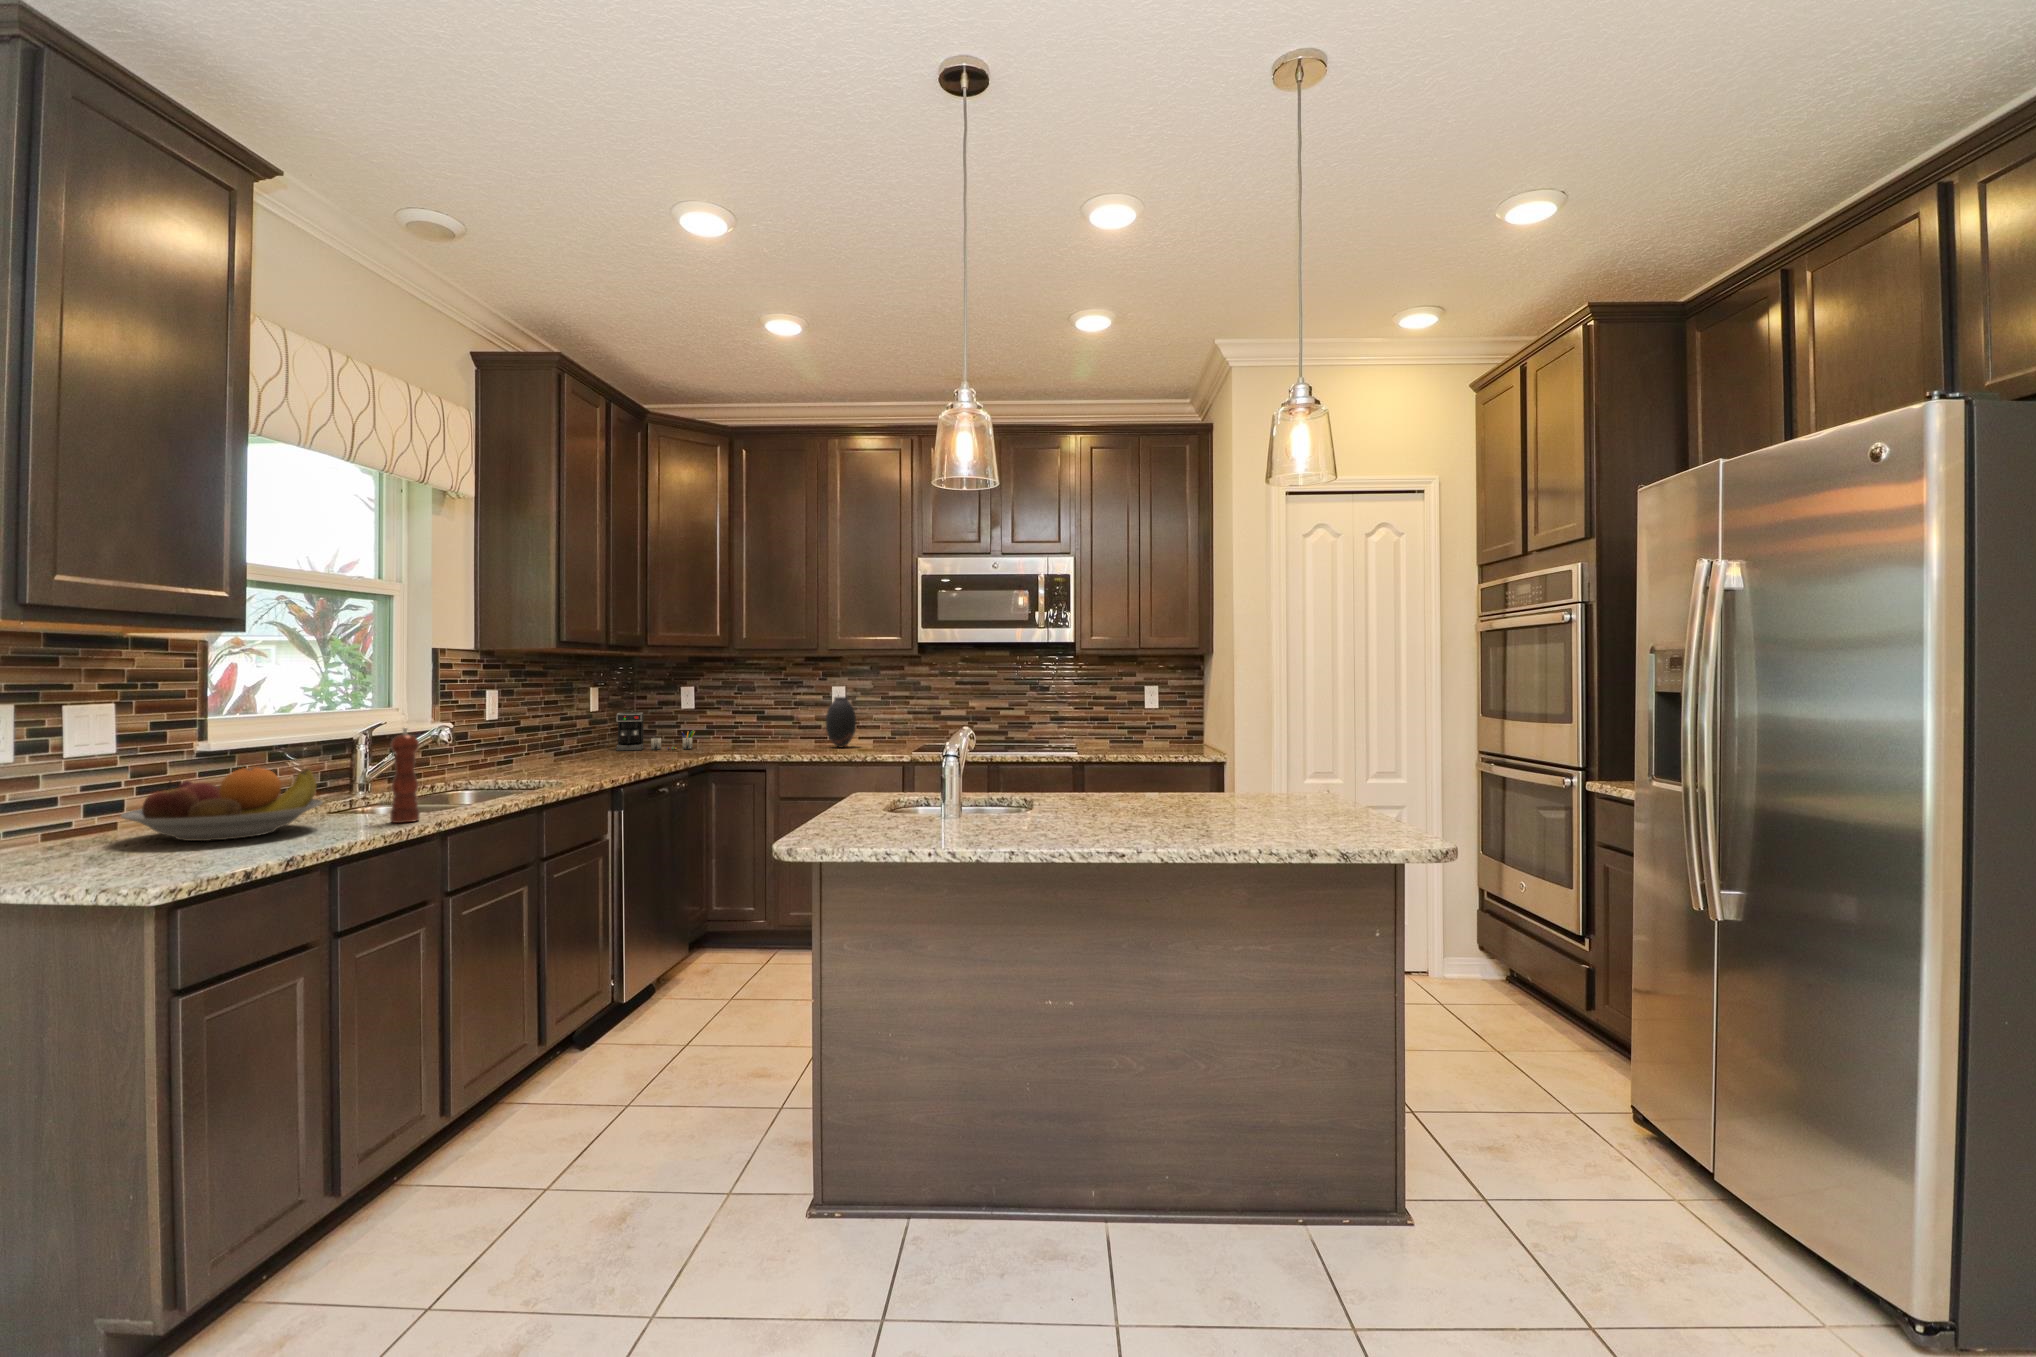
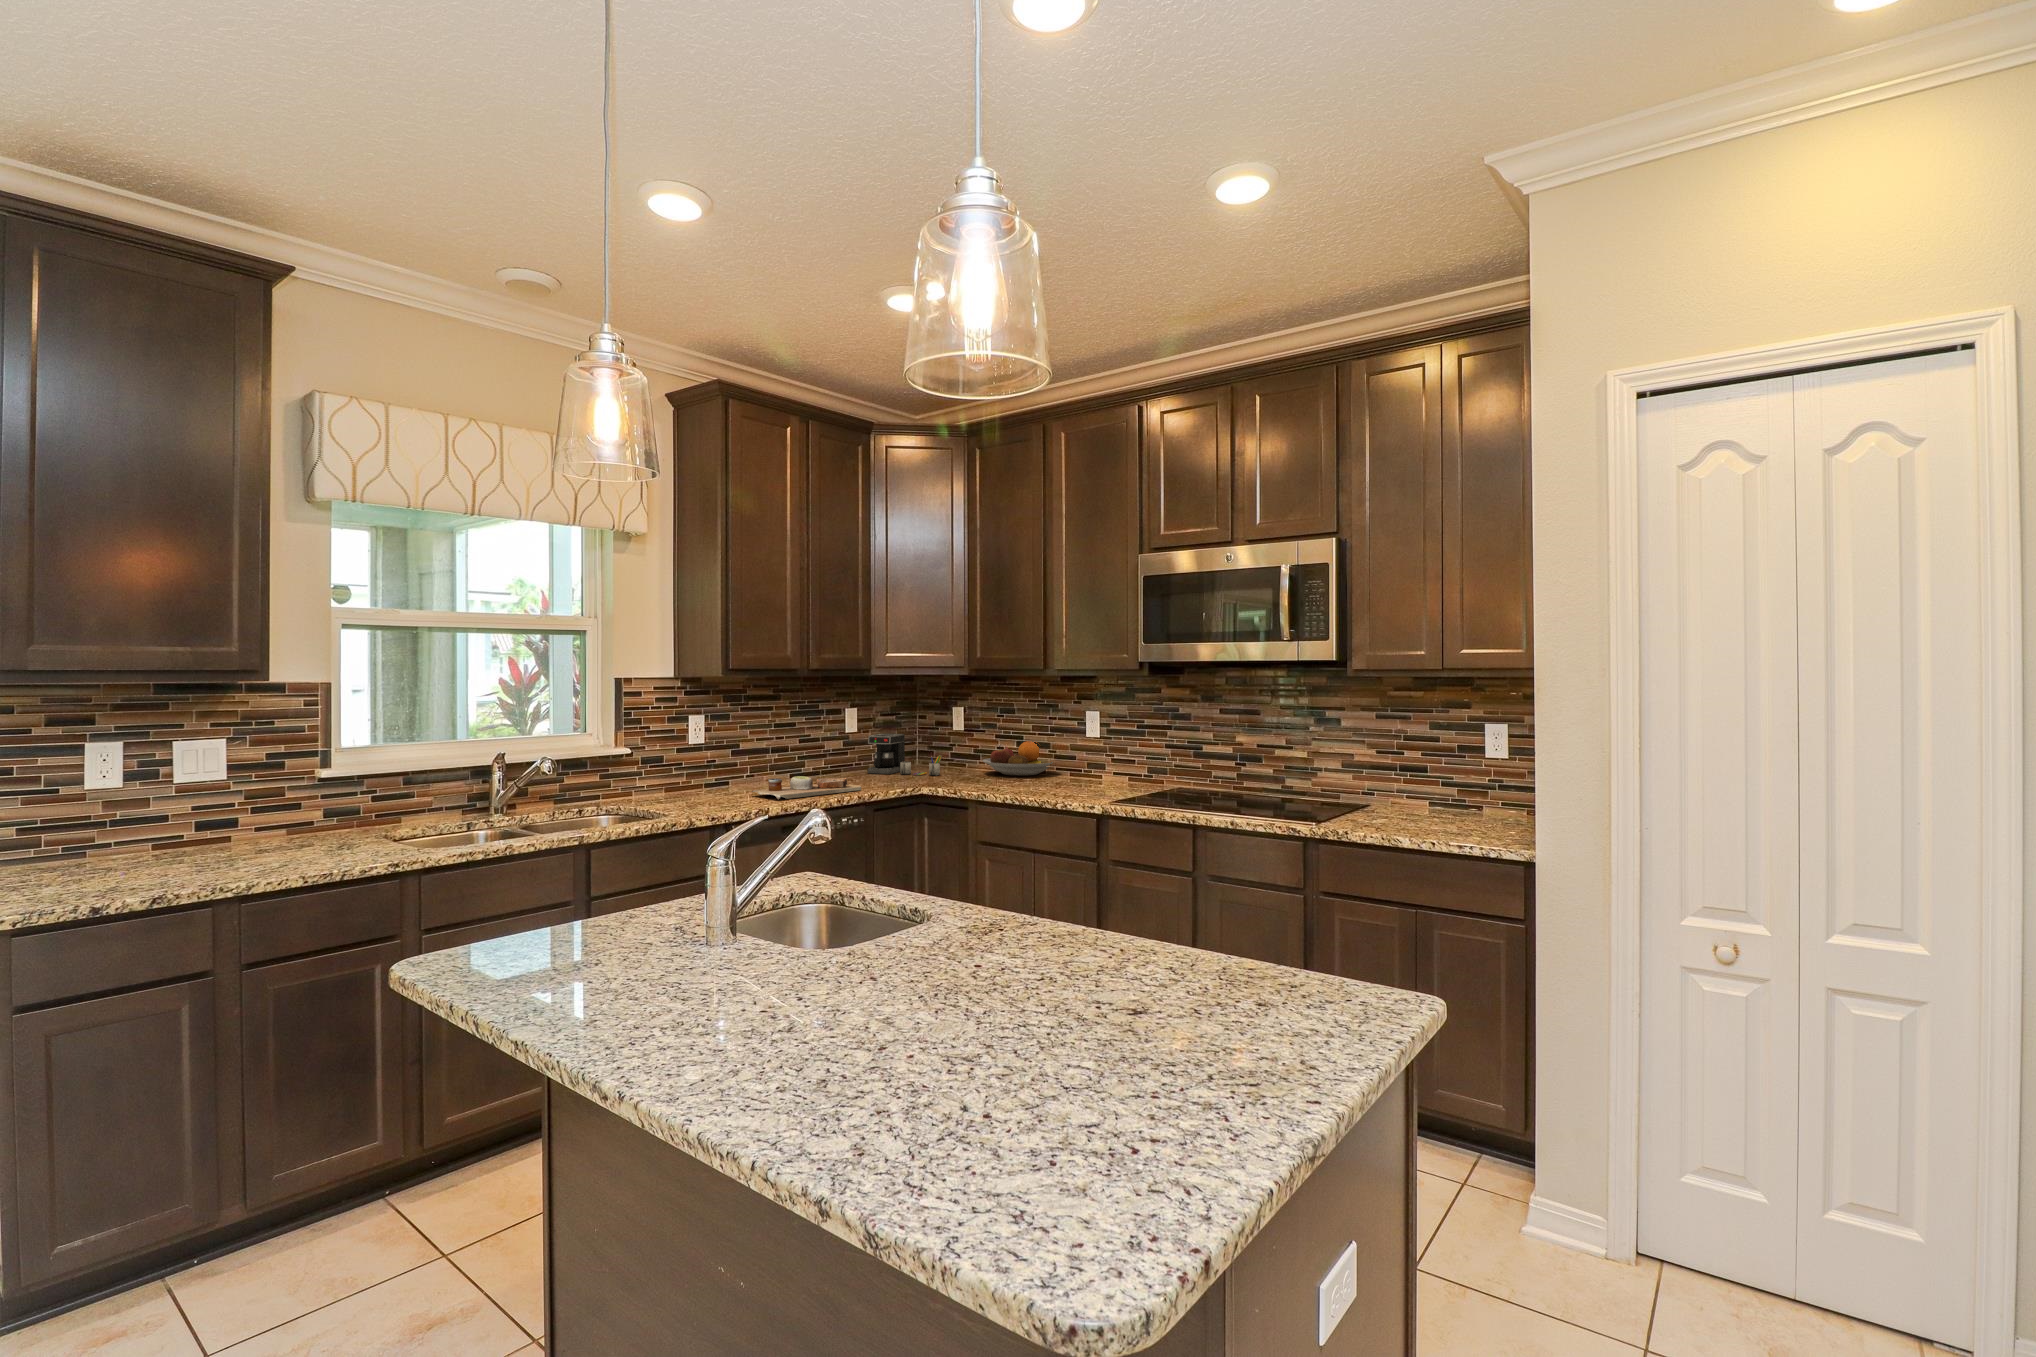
vase: present [826,697,856,748] -> none [1067,724,1103,784]
pepper mill: present [390,728,420,823] -> none [363,769,392,863]
cutting board: none [573,748,666,768] -> present [752,776,861,800]
fruit bowl: present [121,767,323,841] -> present [982,741,1053,776]

